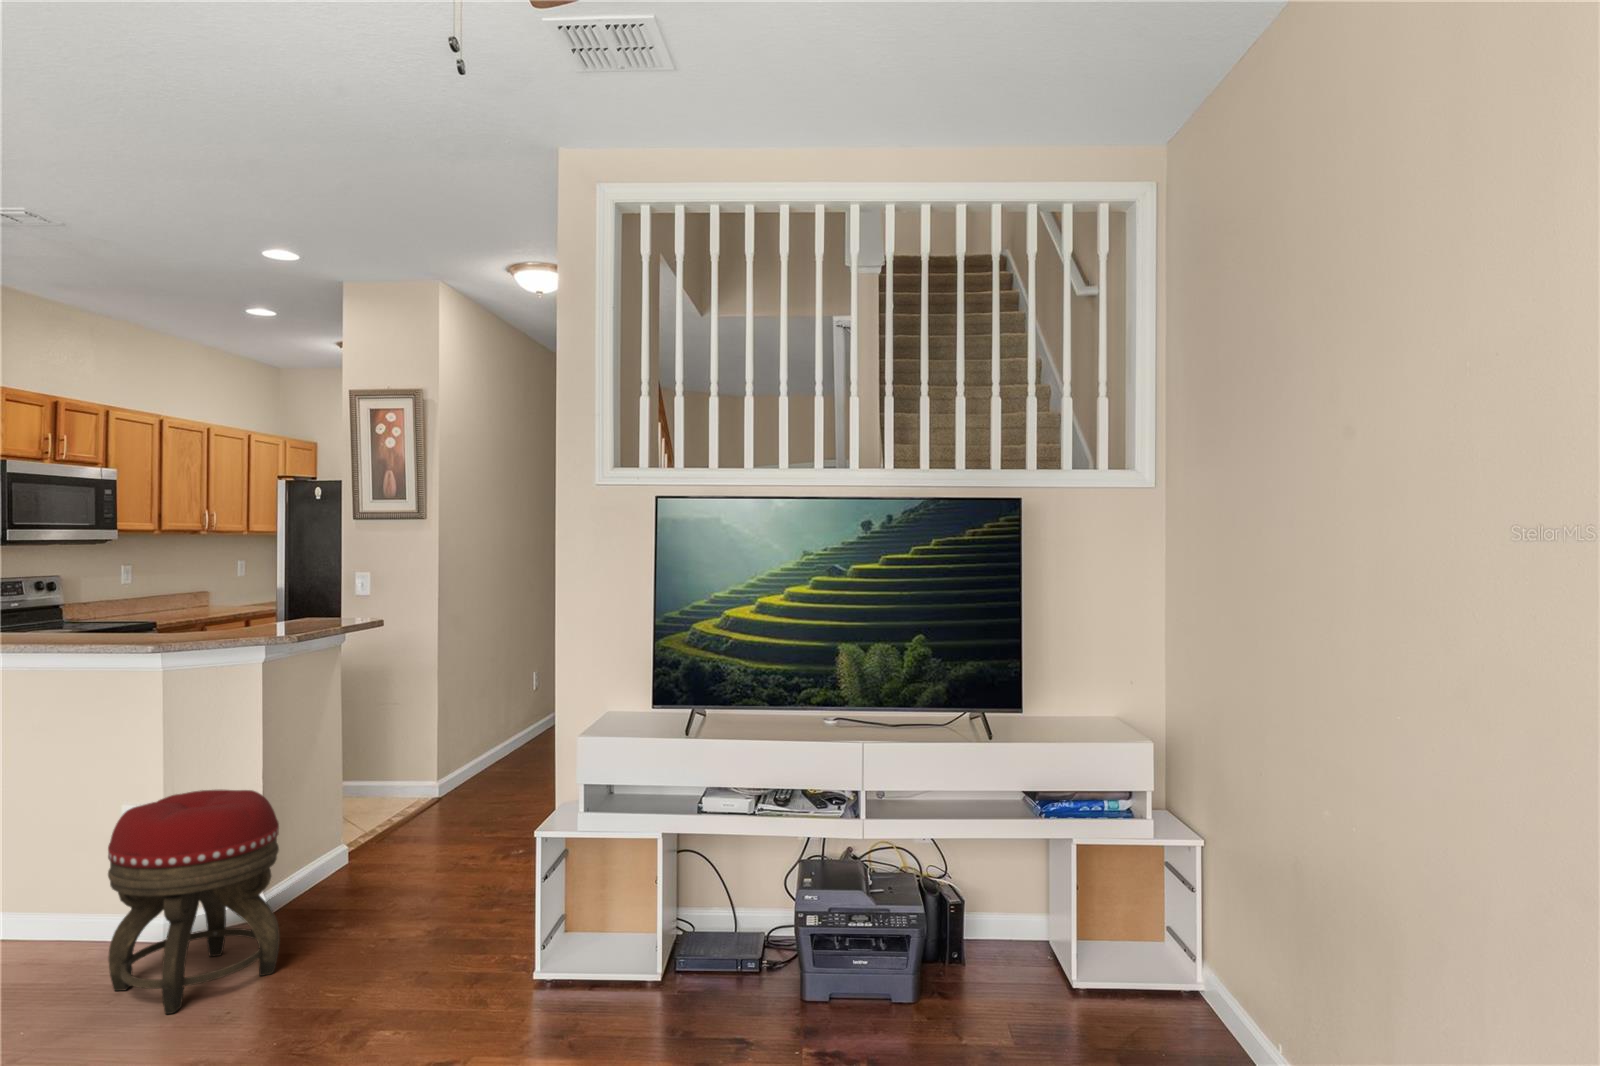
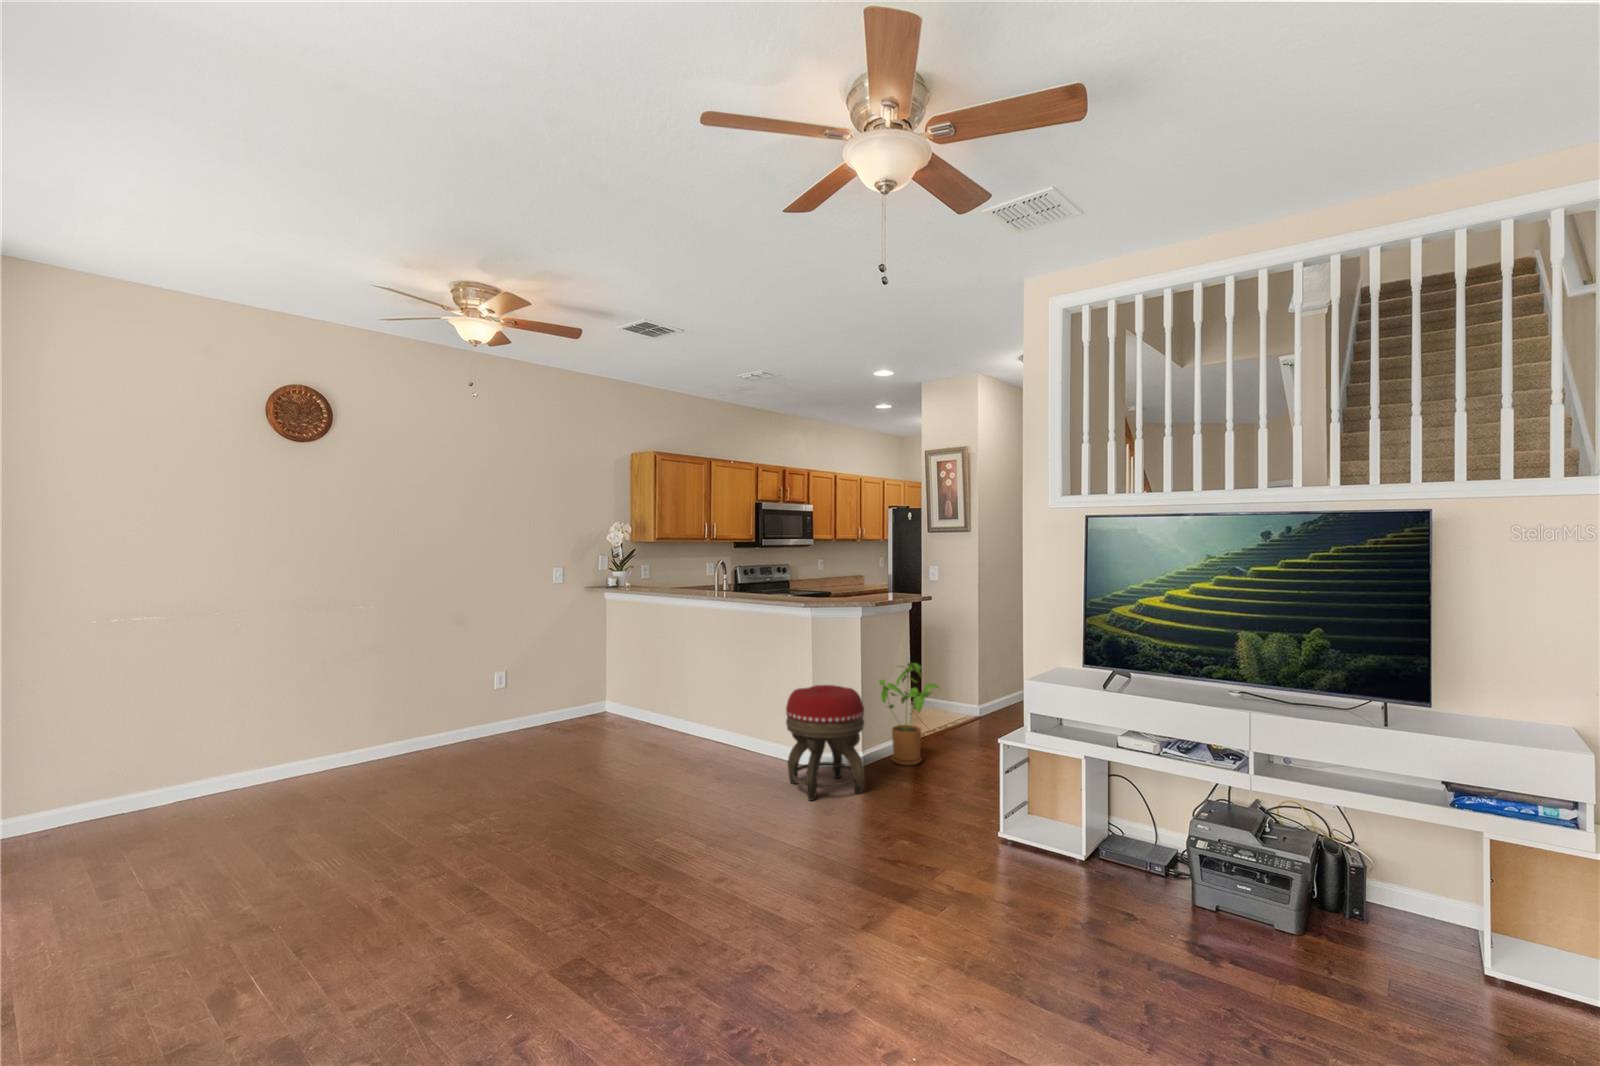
house plant: none [290,731,405,904] -> present [879,663,938,765]

